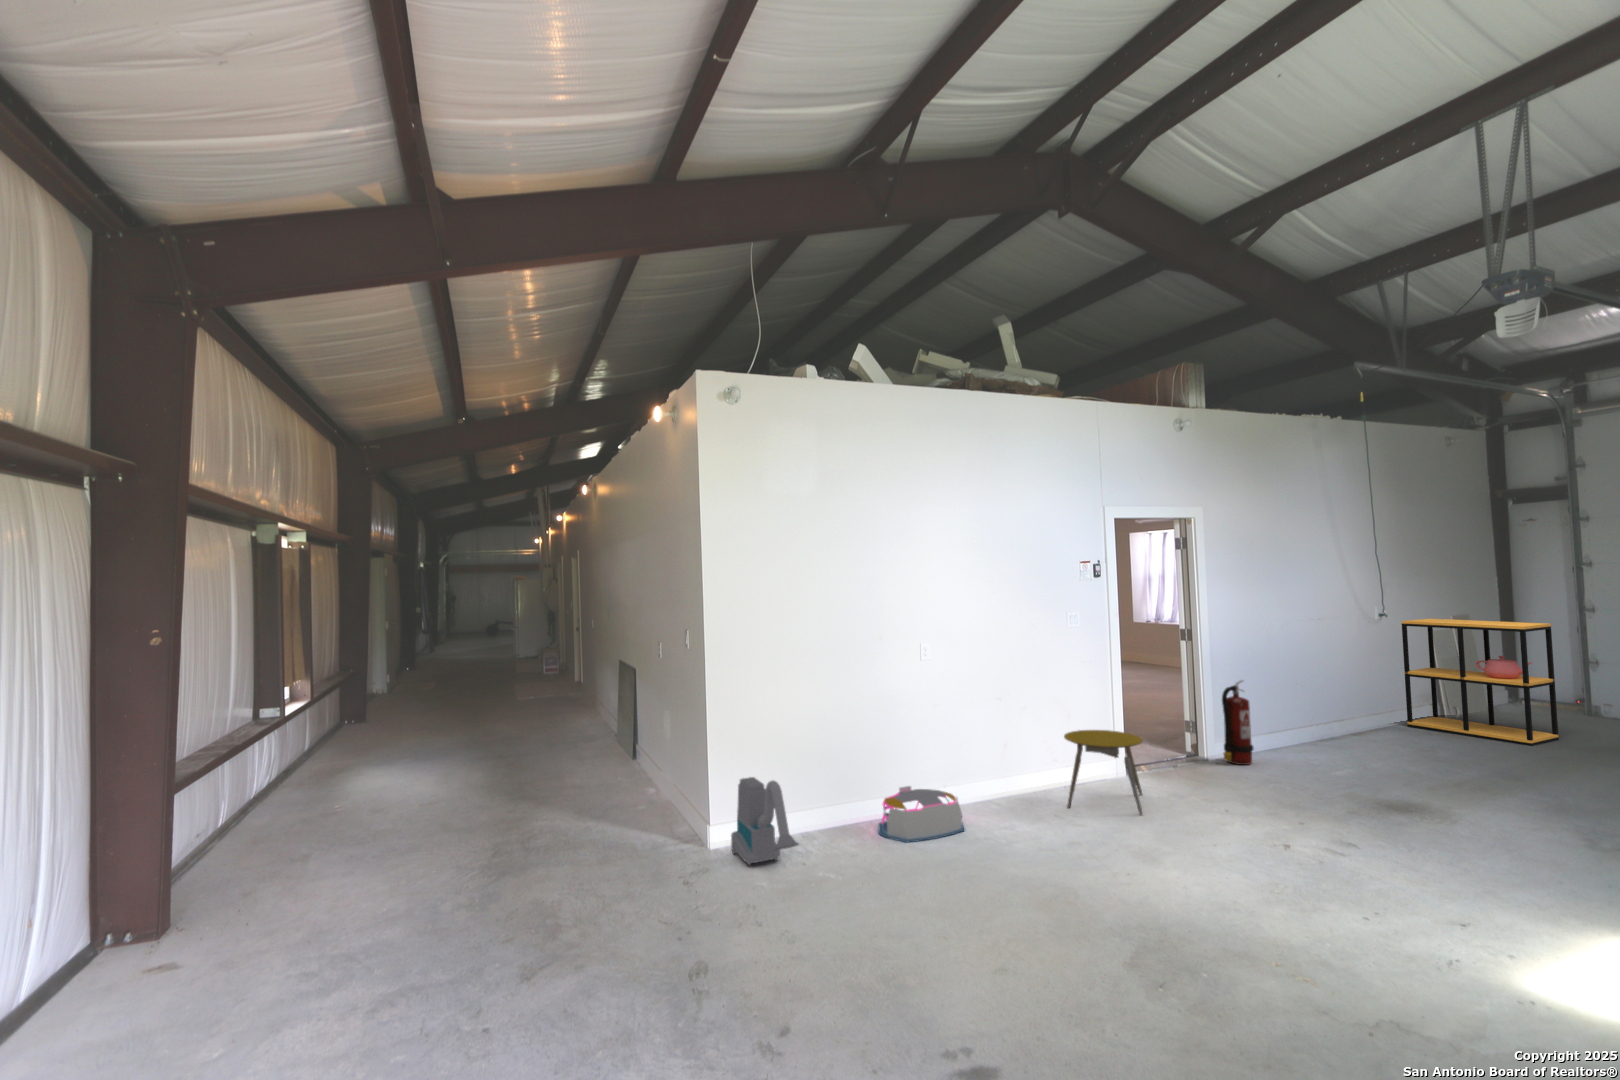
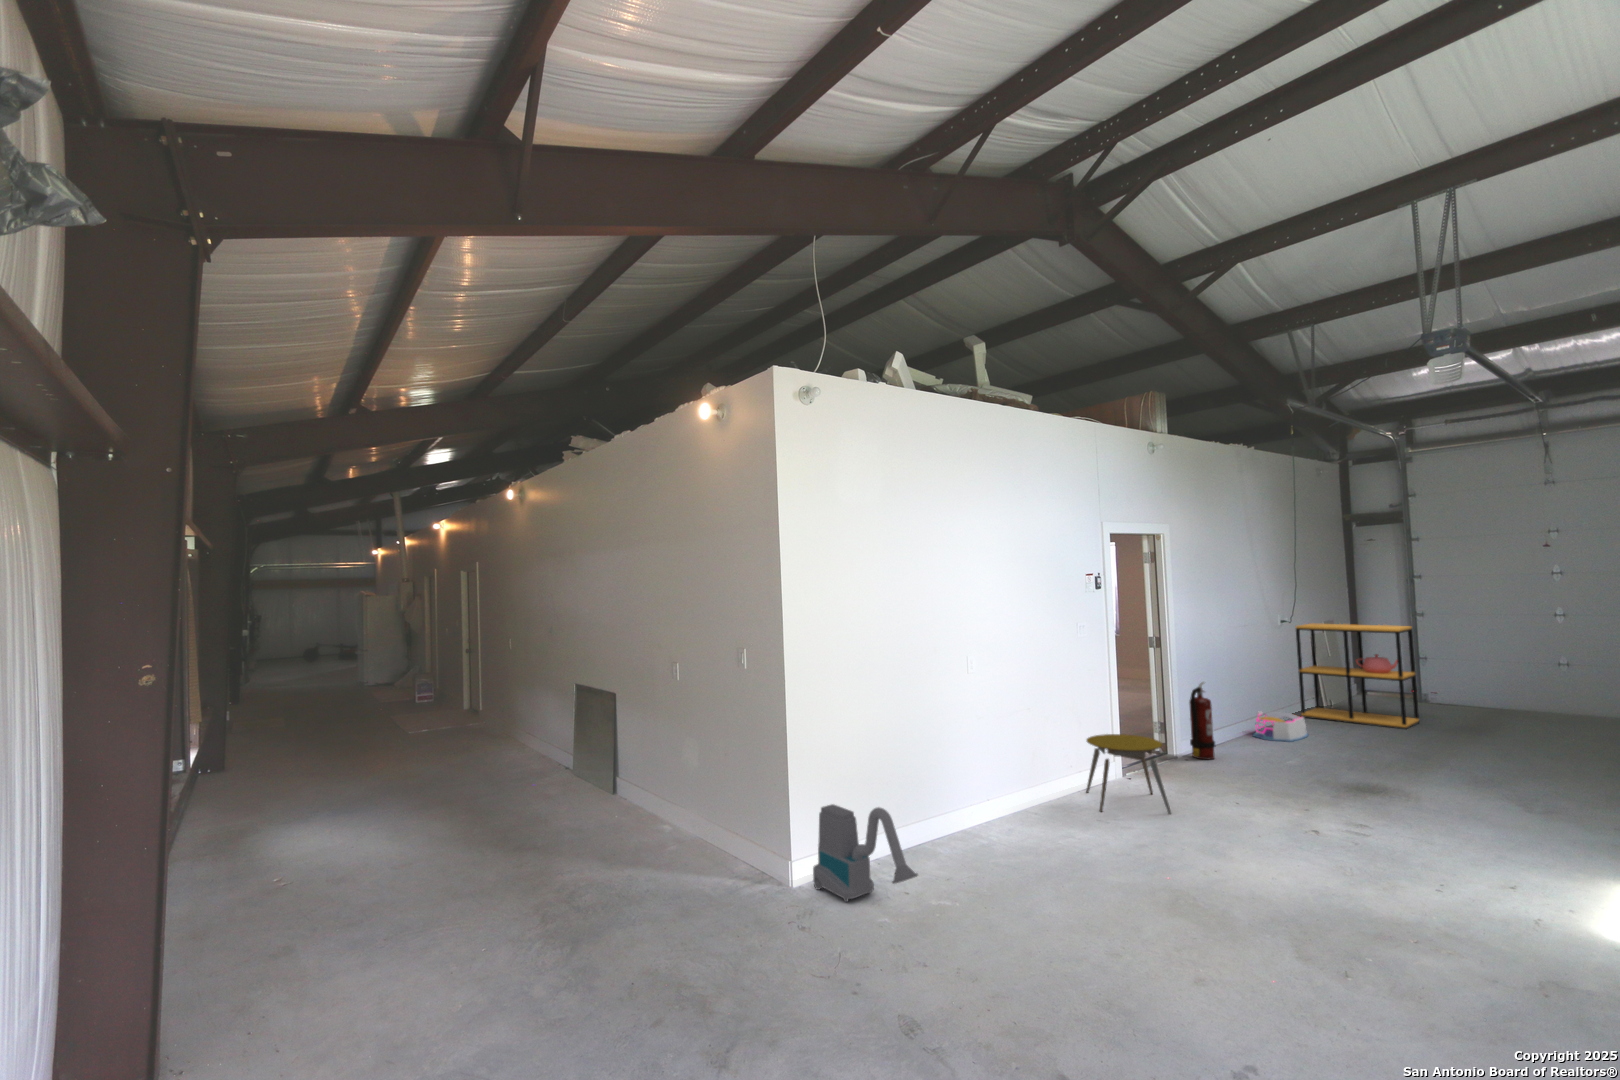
storage bin: present [878,786,964,842] -> present [1253,711,1308,742]

